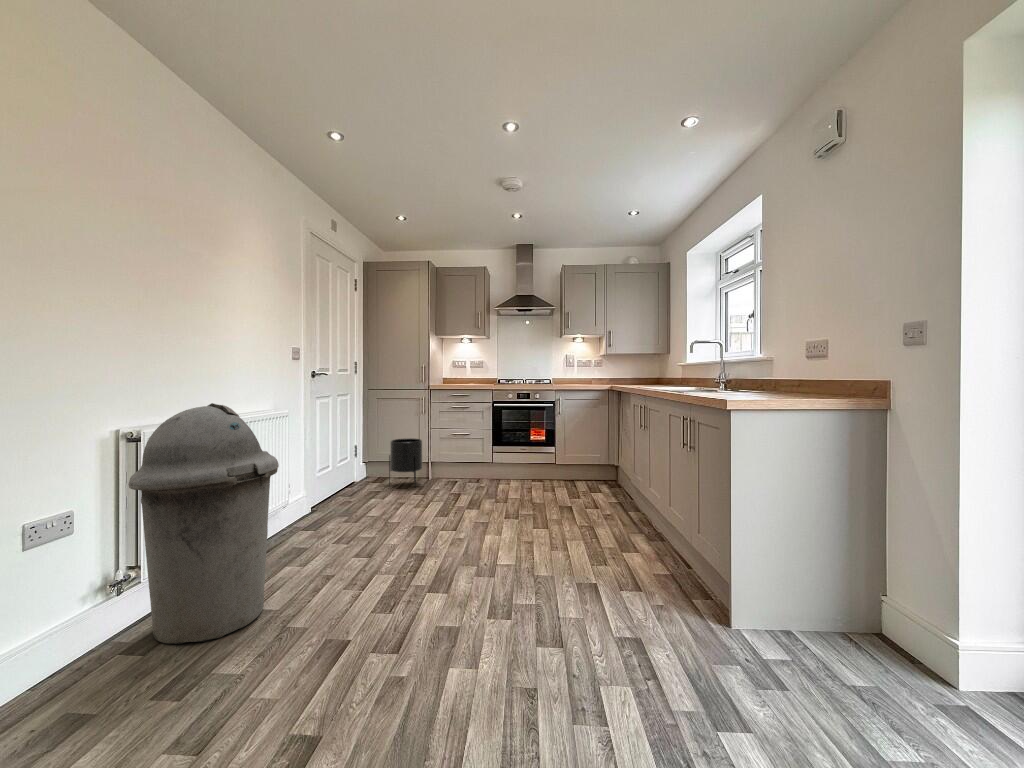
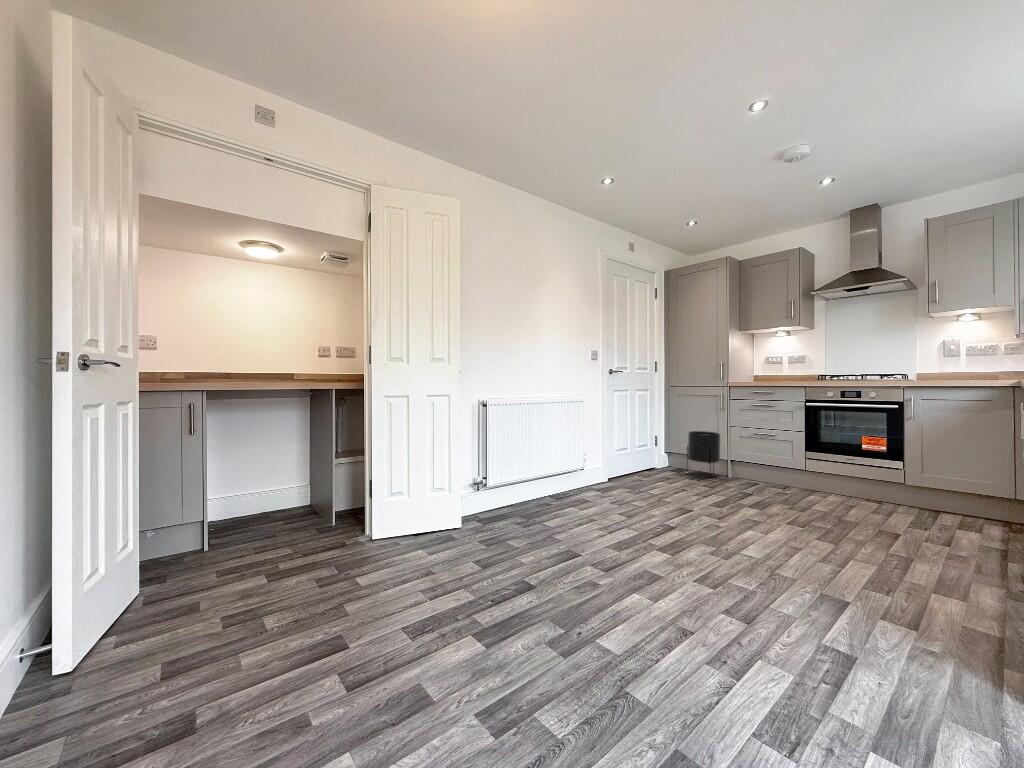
trash can: present [128,403,279,644] -> none [481,384,558,529]

